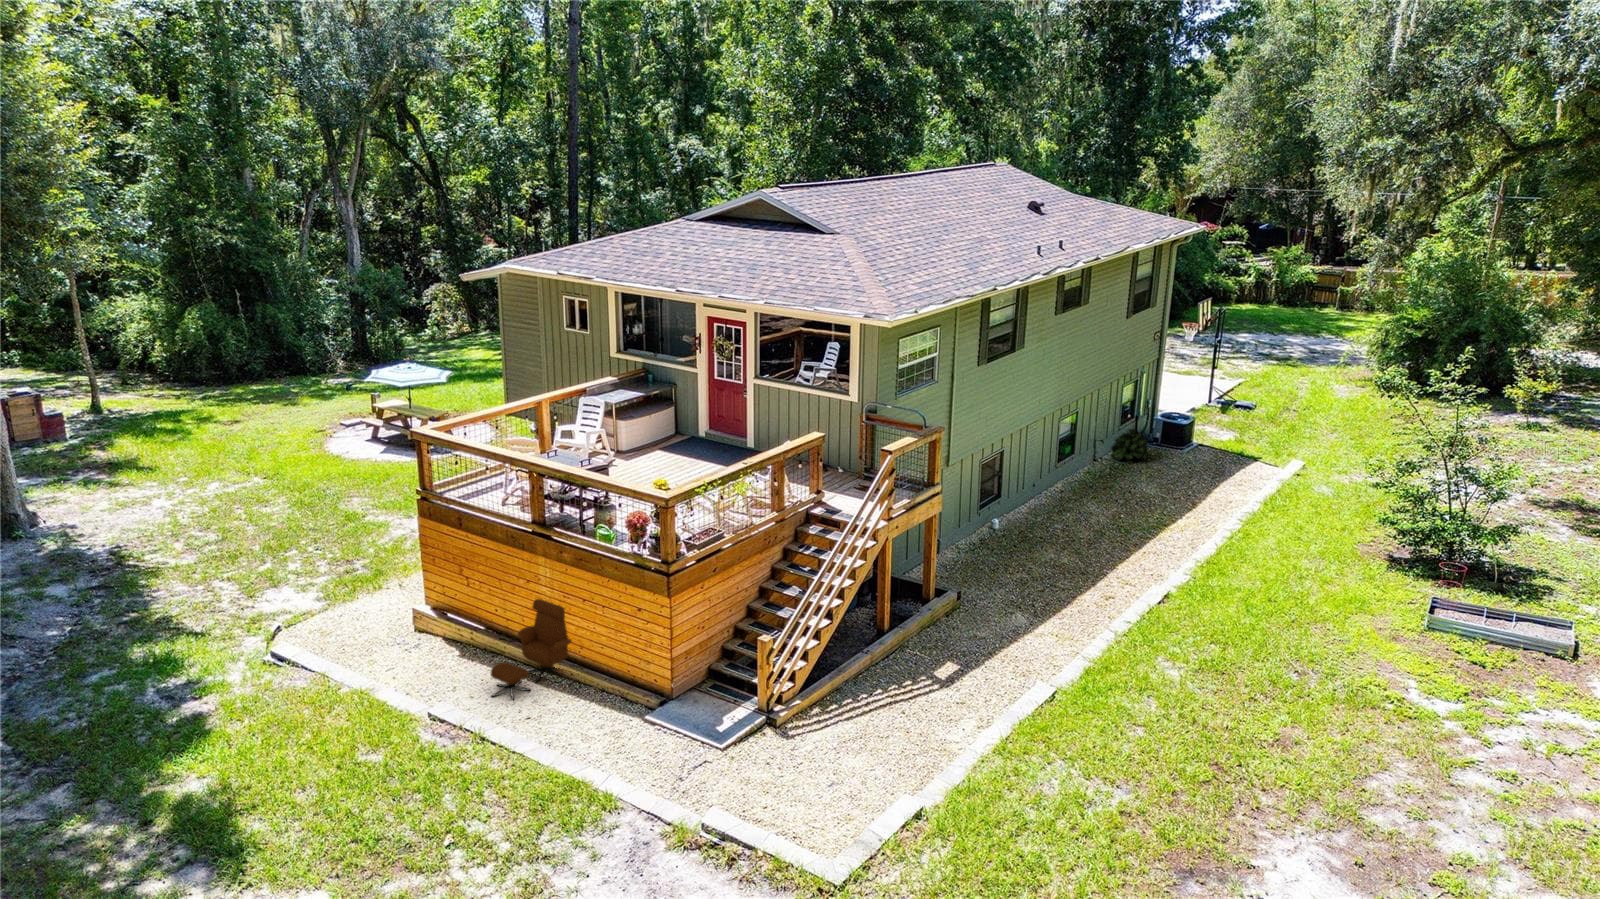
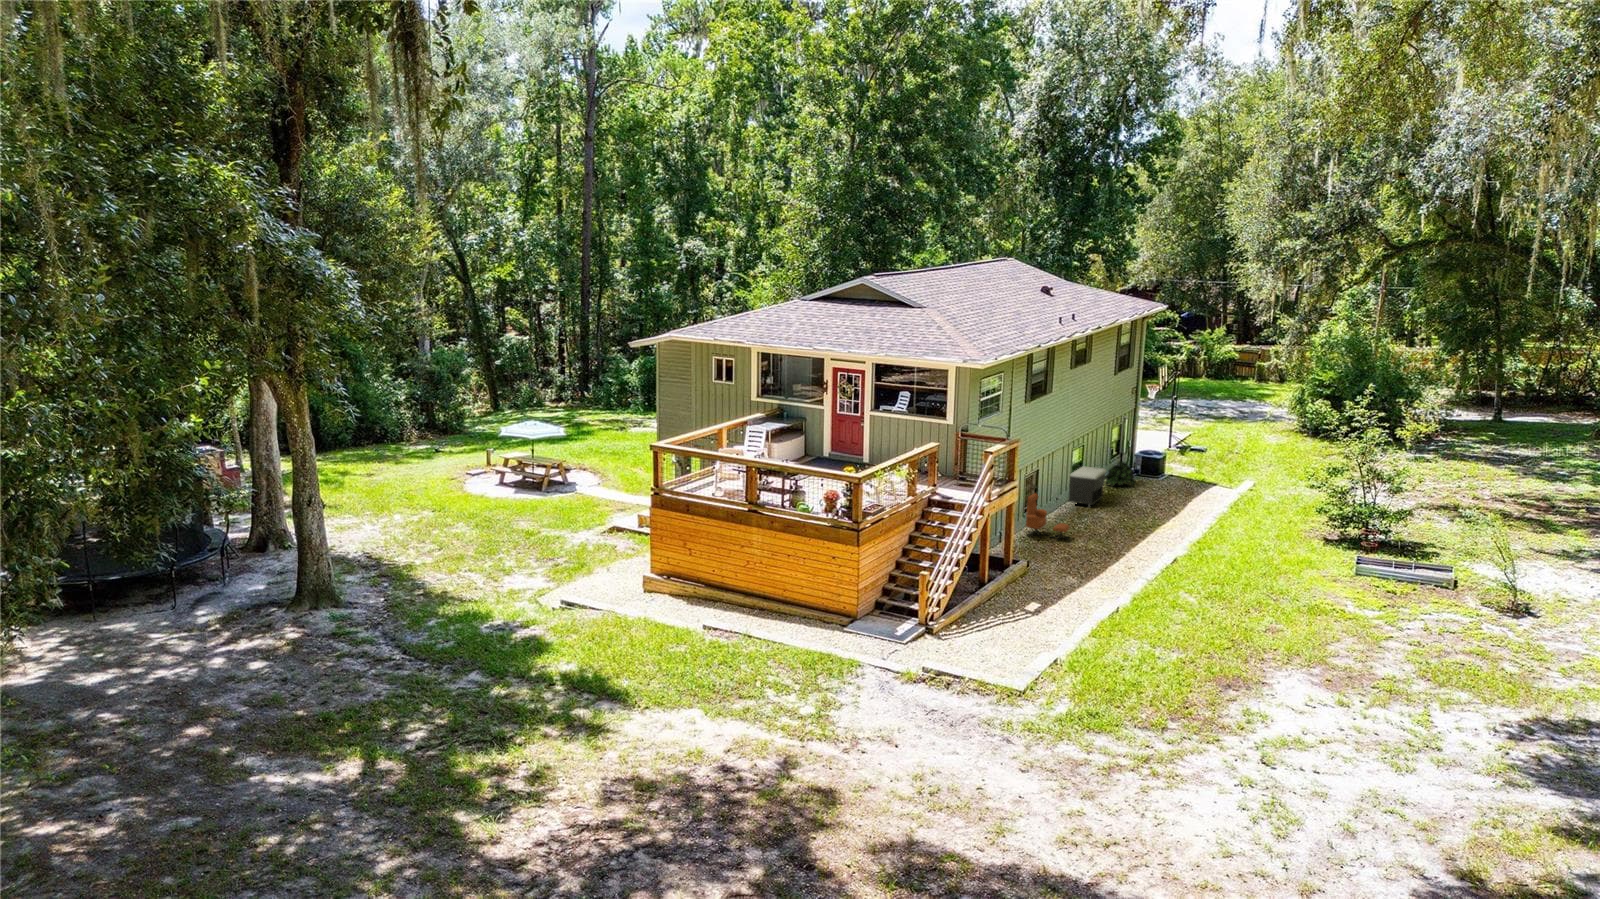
storage bench: none [1052,438,1106,494] -> present [1069,466,1106,506]
lounge chair: present [491,599,571,700] -> present [1026,494,1069,540]

